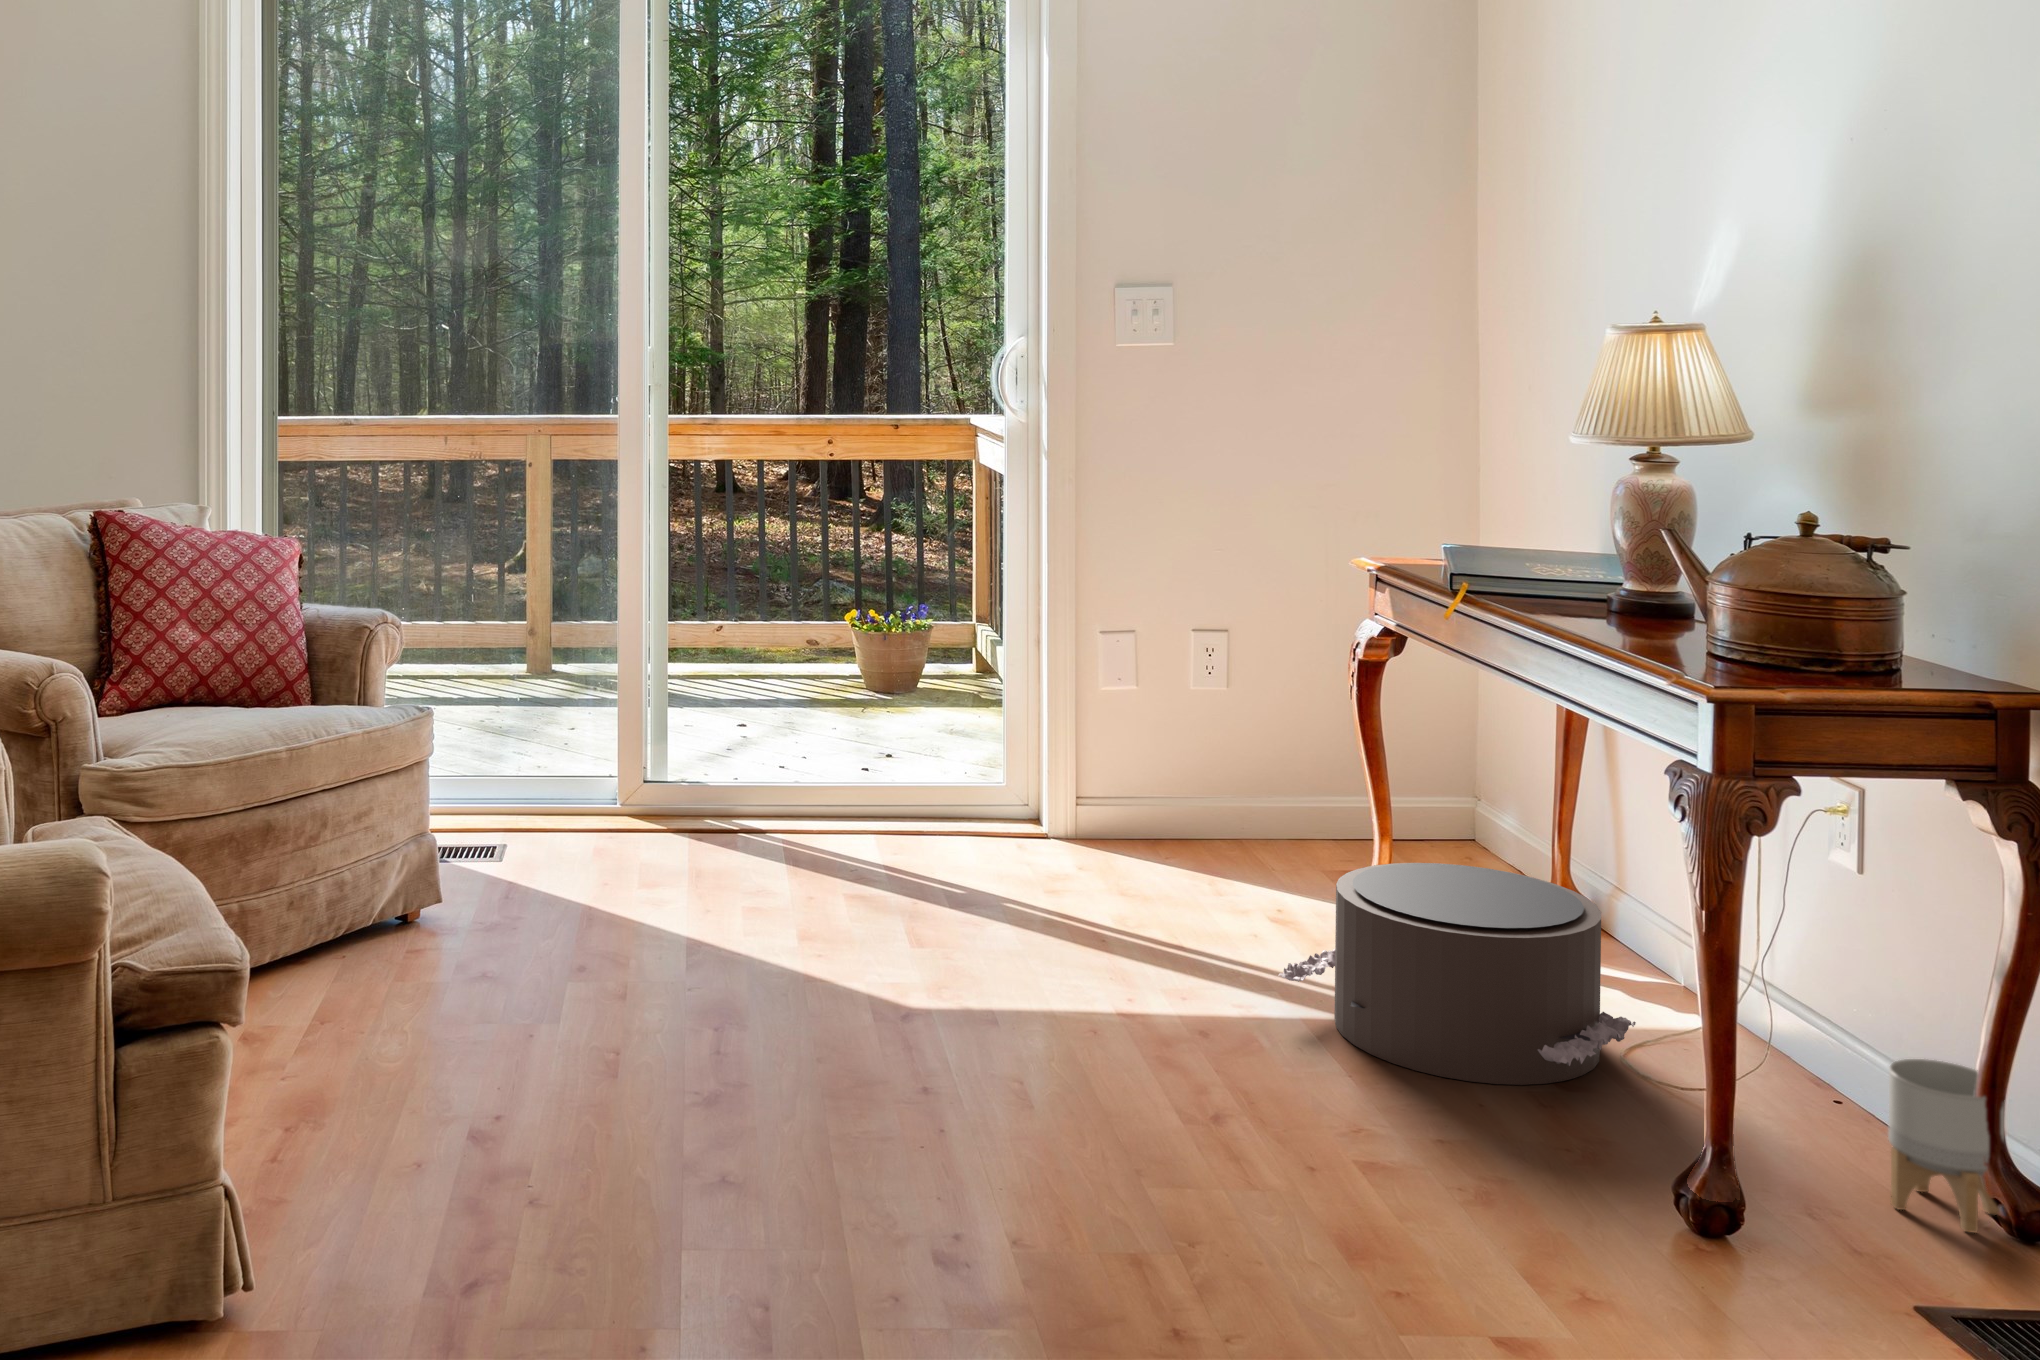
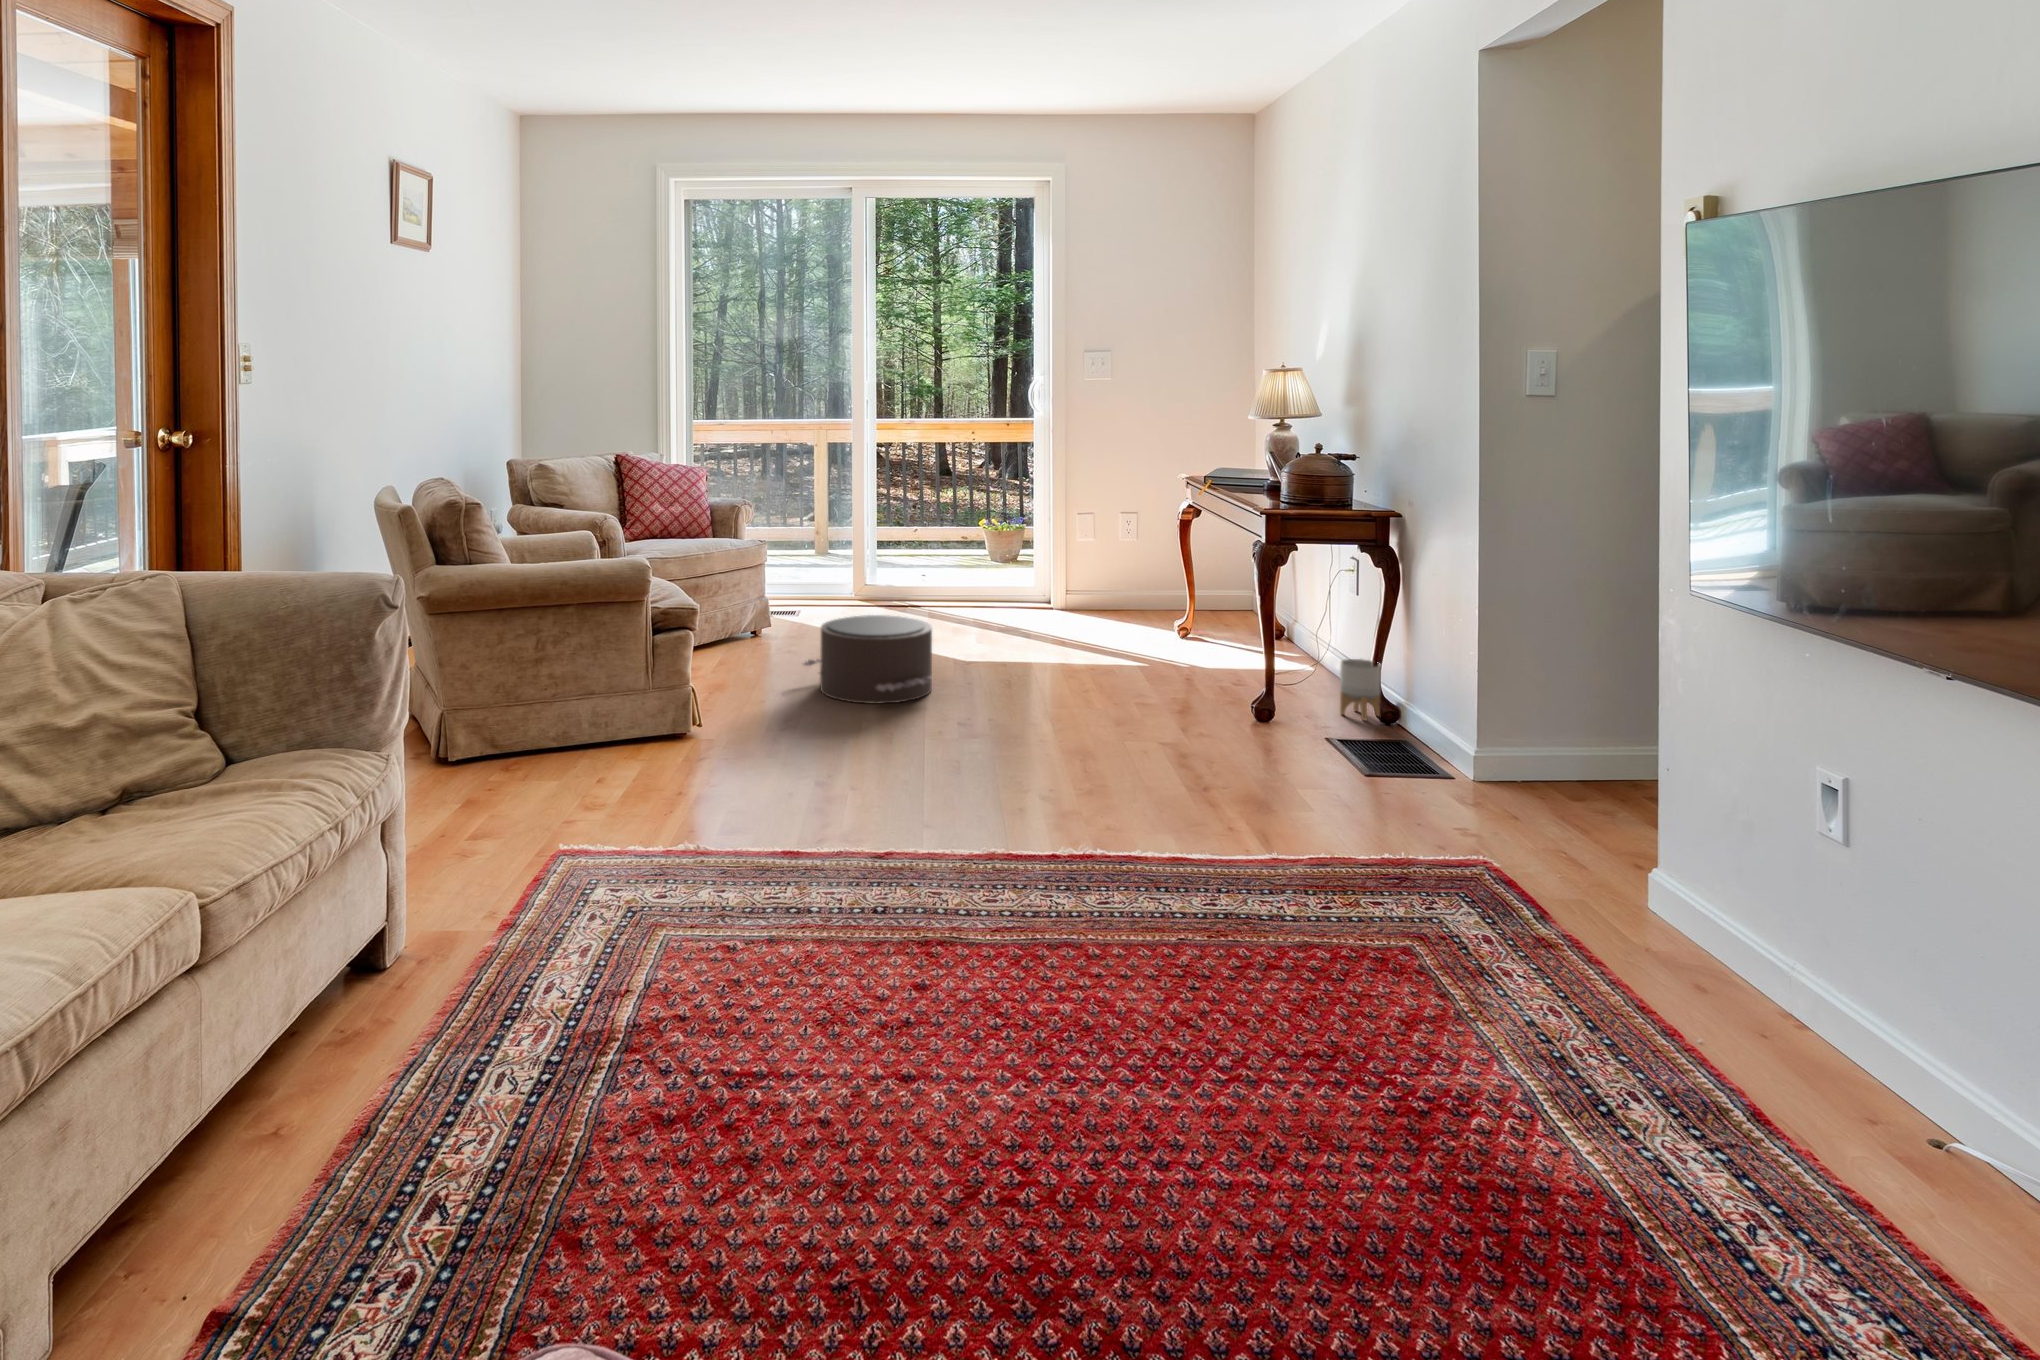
pouf: present [1278,863,1636,1085] -> present [803,615,932,704]

